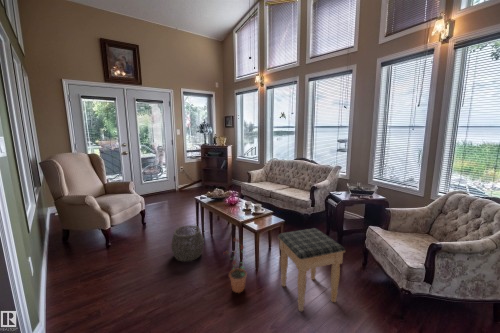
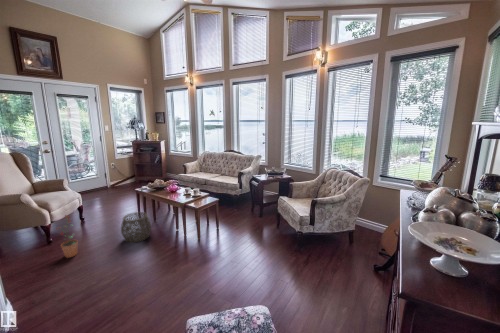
footstool: present [278,228,345,311] -> none [215,201,262,258]
potted plant: present [224,238,247,293] -> present [61,215,78,258]

